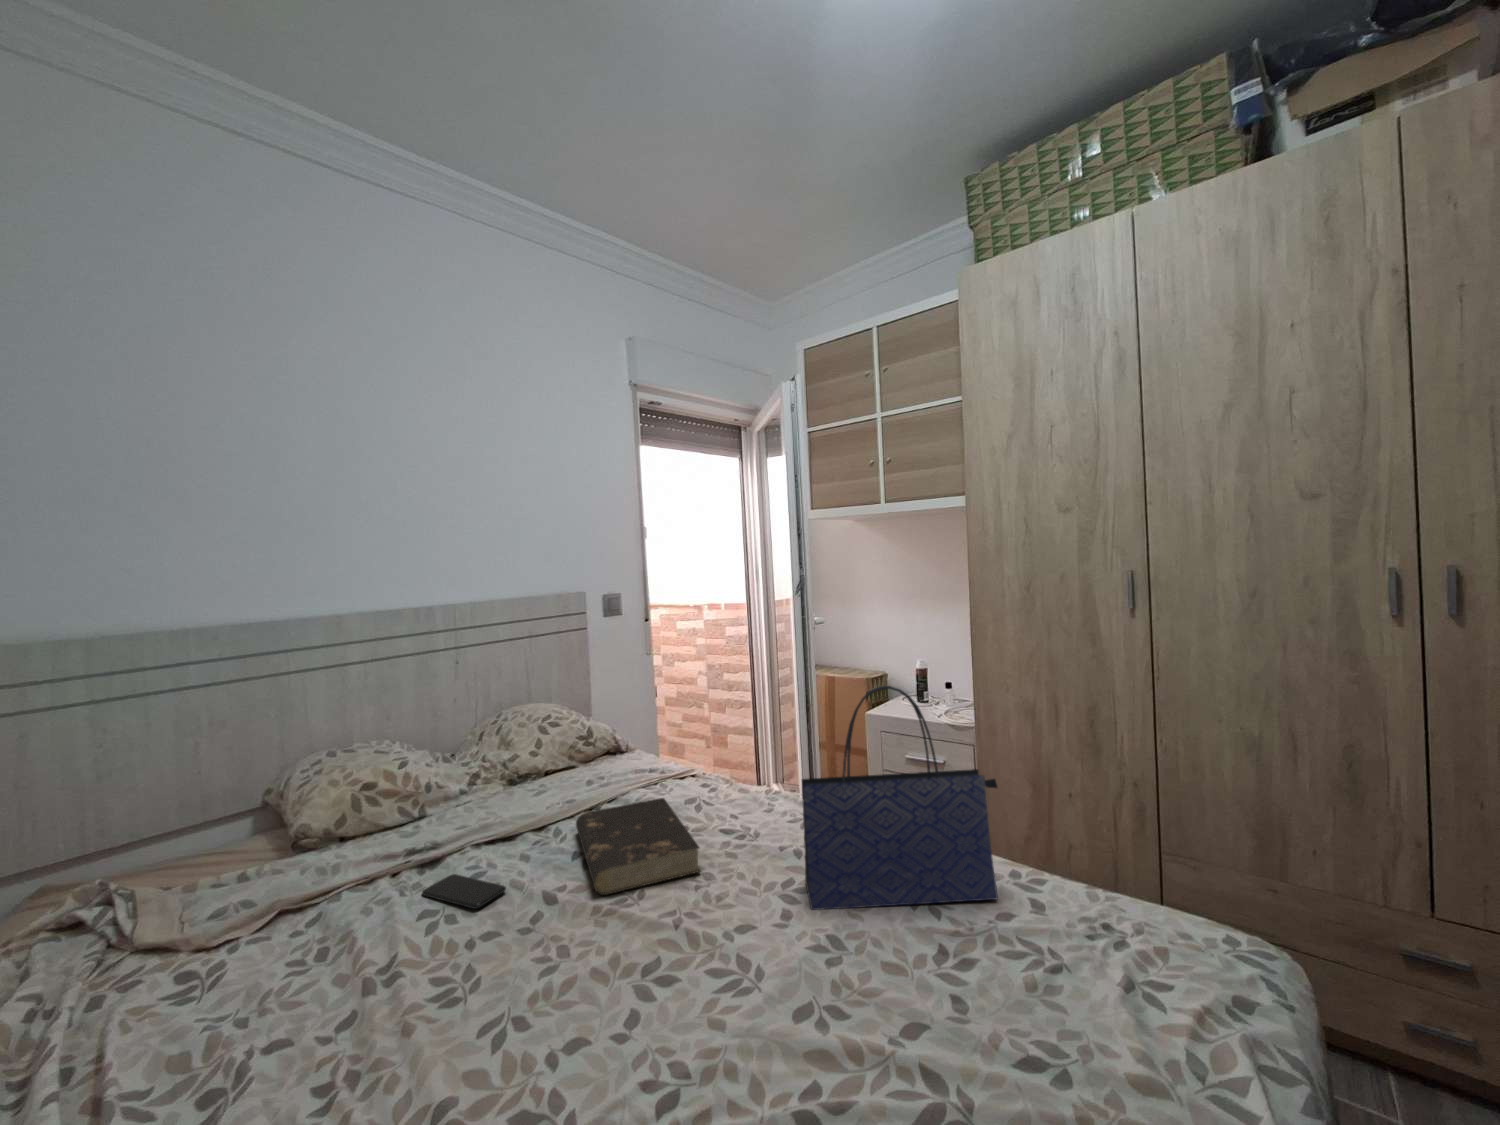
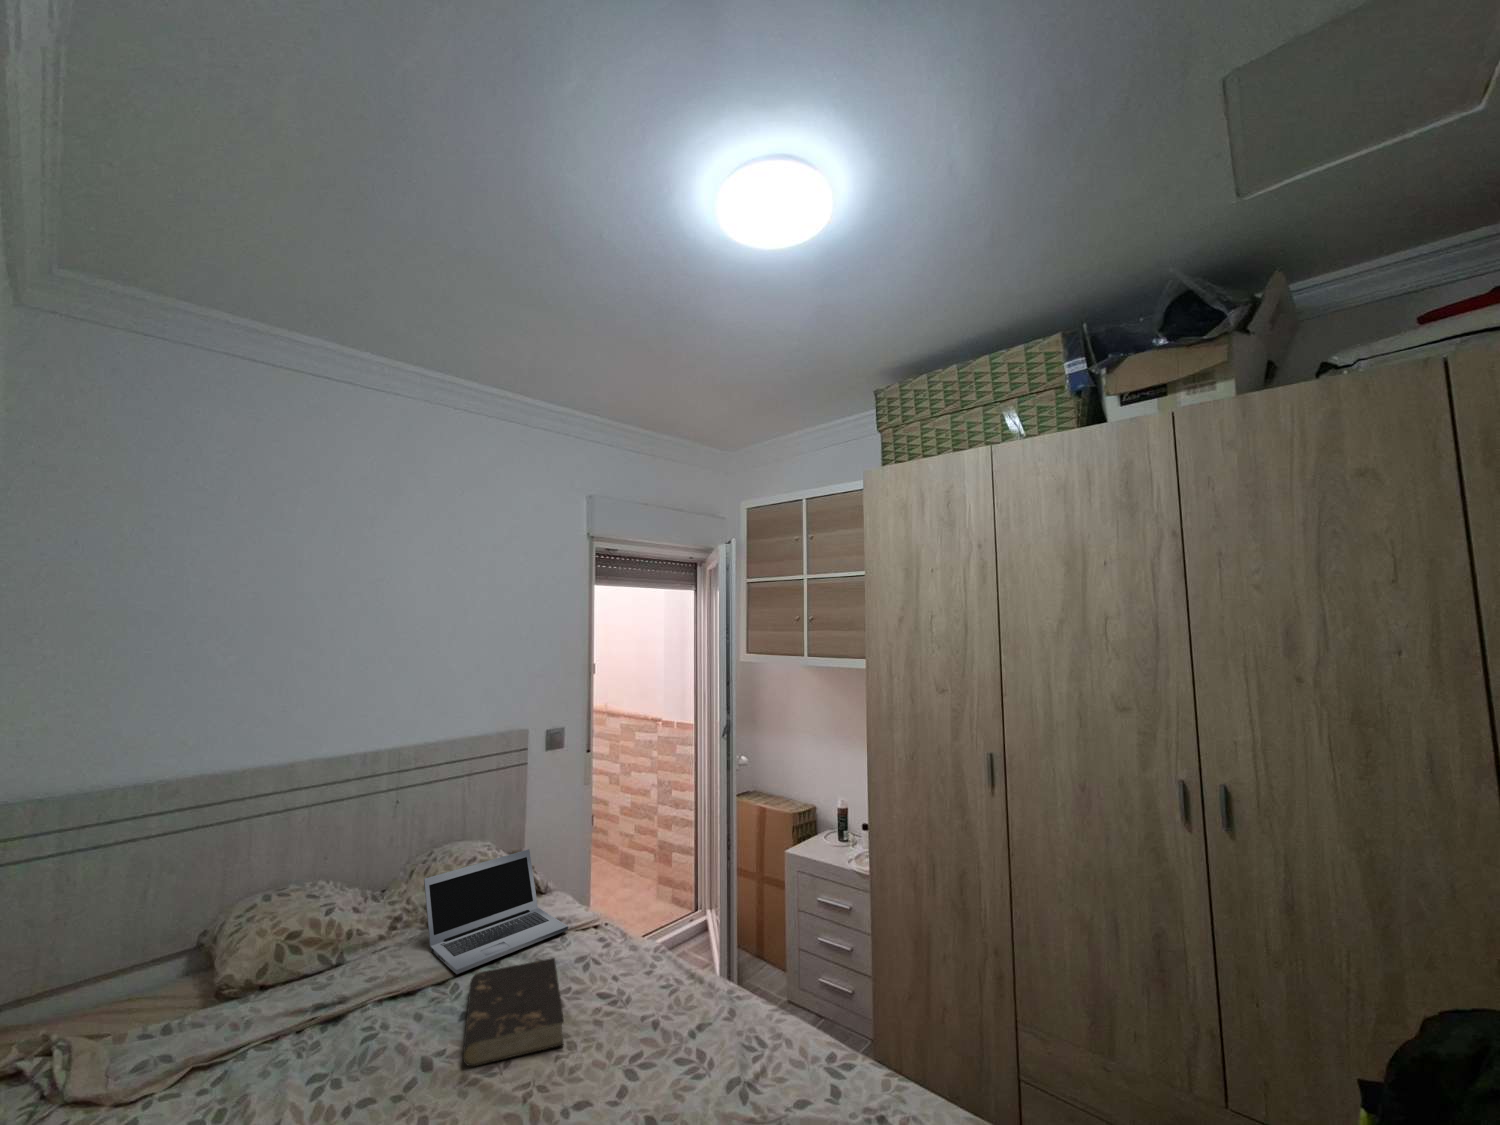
tote bag: present [802,686,998,910] -> none [644,889,817,1095]
laptop: none [503,704,664,819] -> present [424,849,568,974]
smartphone: present [422,874,506,909] -> none [316,1035,389,1076]

